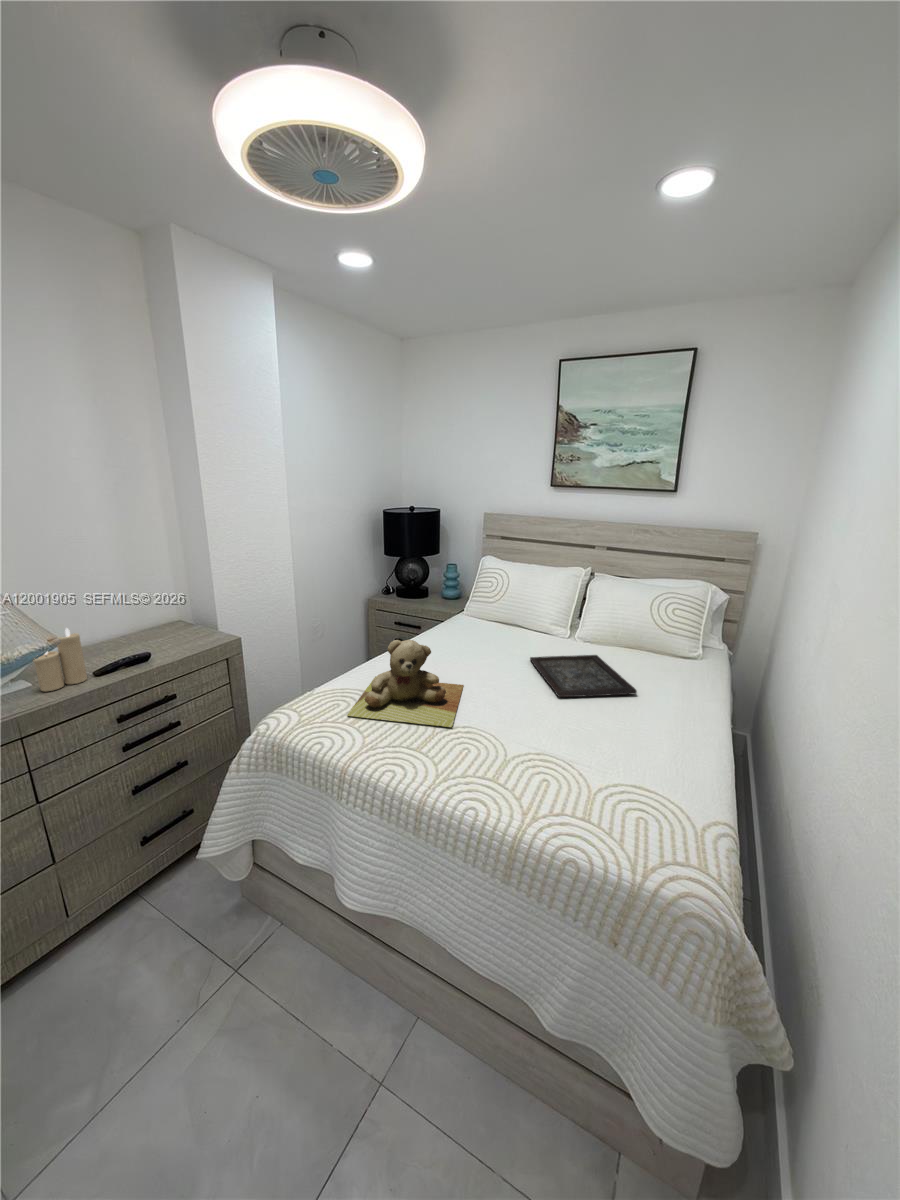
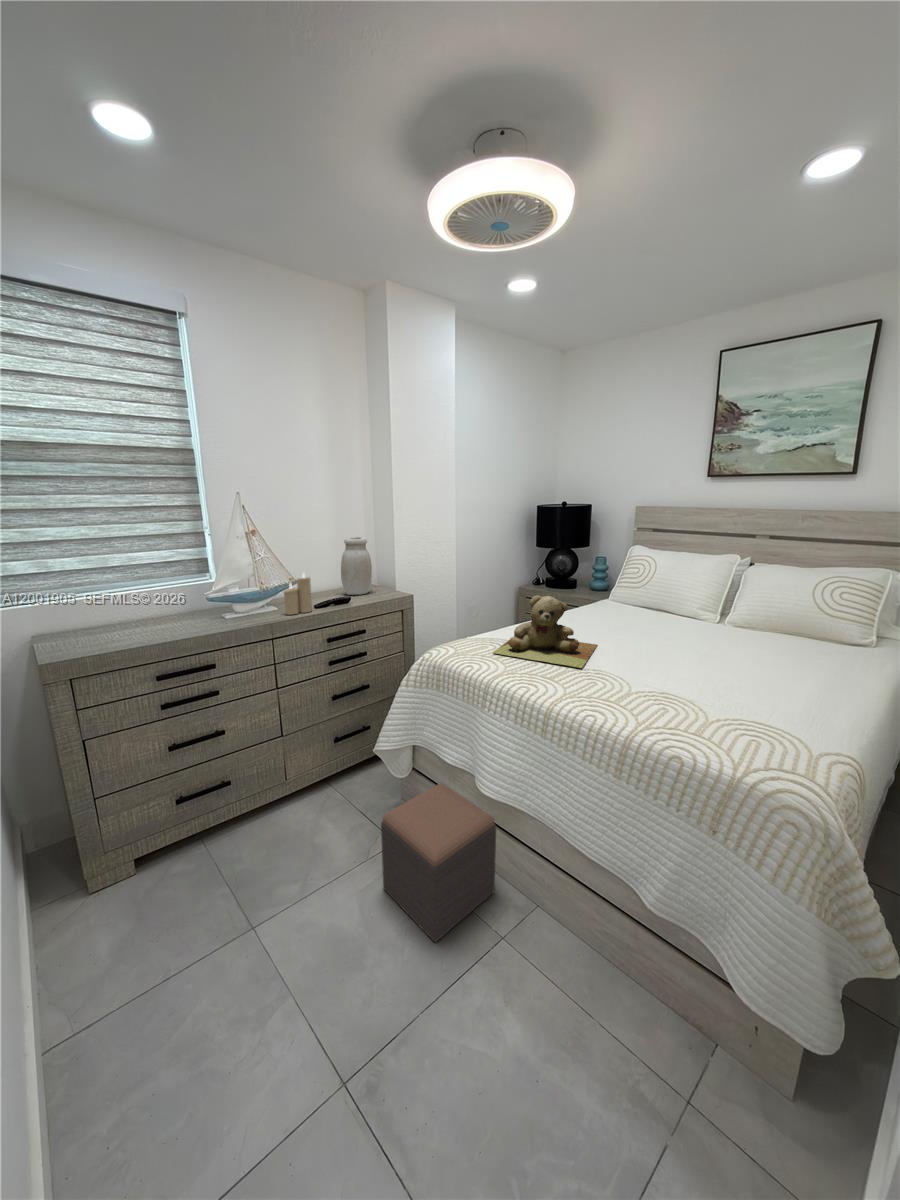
jar: none [135,564,183,640] -> present [341,537,372,595]
tray: present [530,655,637,697] -> none [668,632,782,666]
footstool: none [208,893,367,1126] -> present [381,783,496,942]

